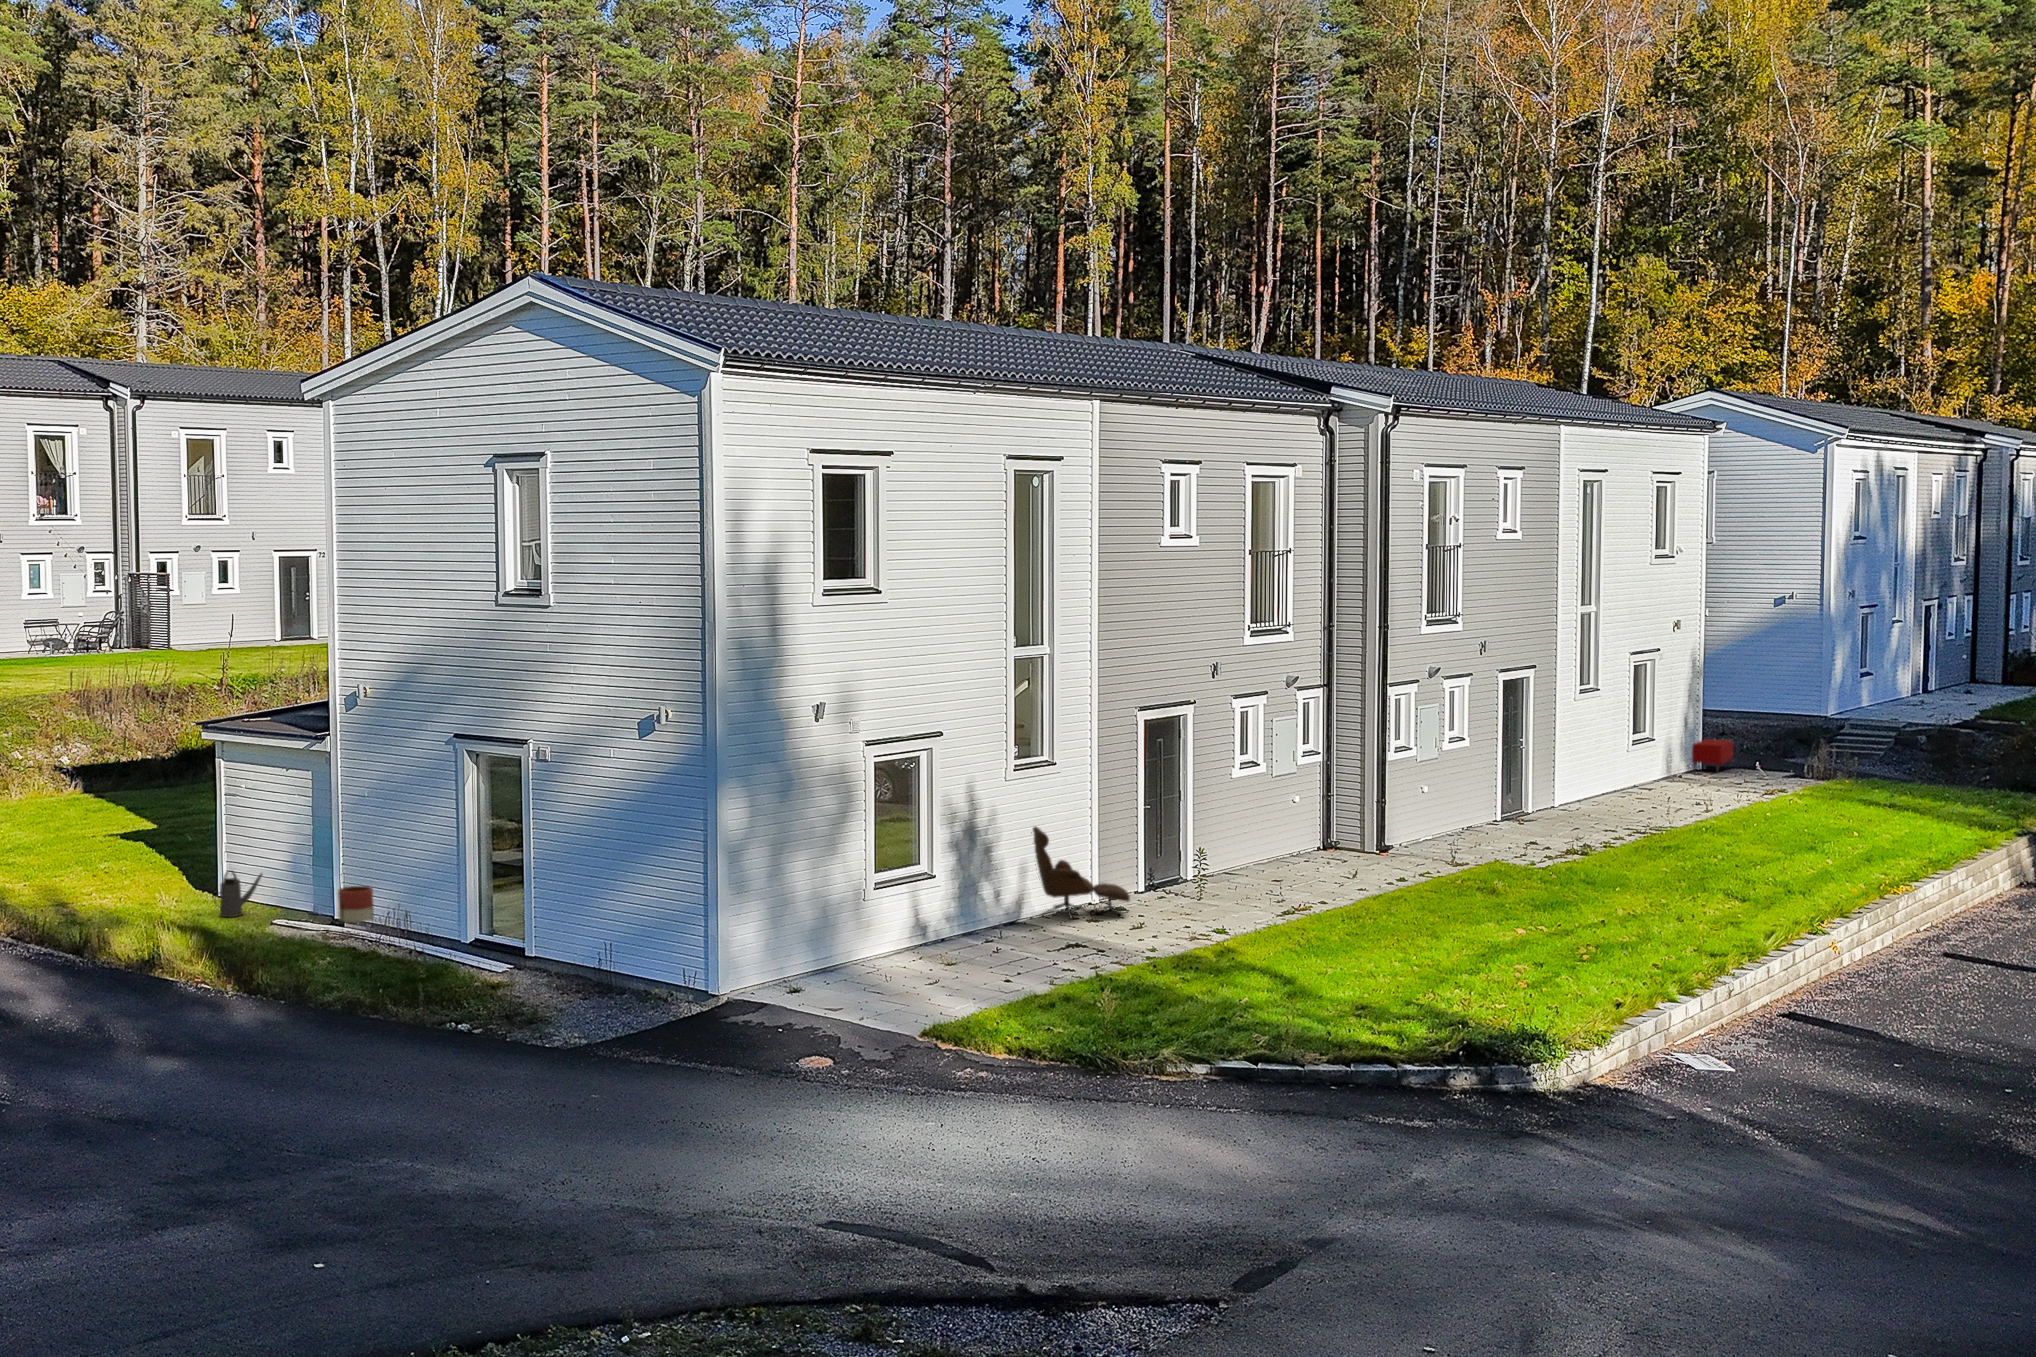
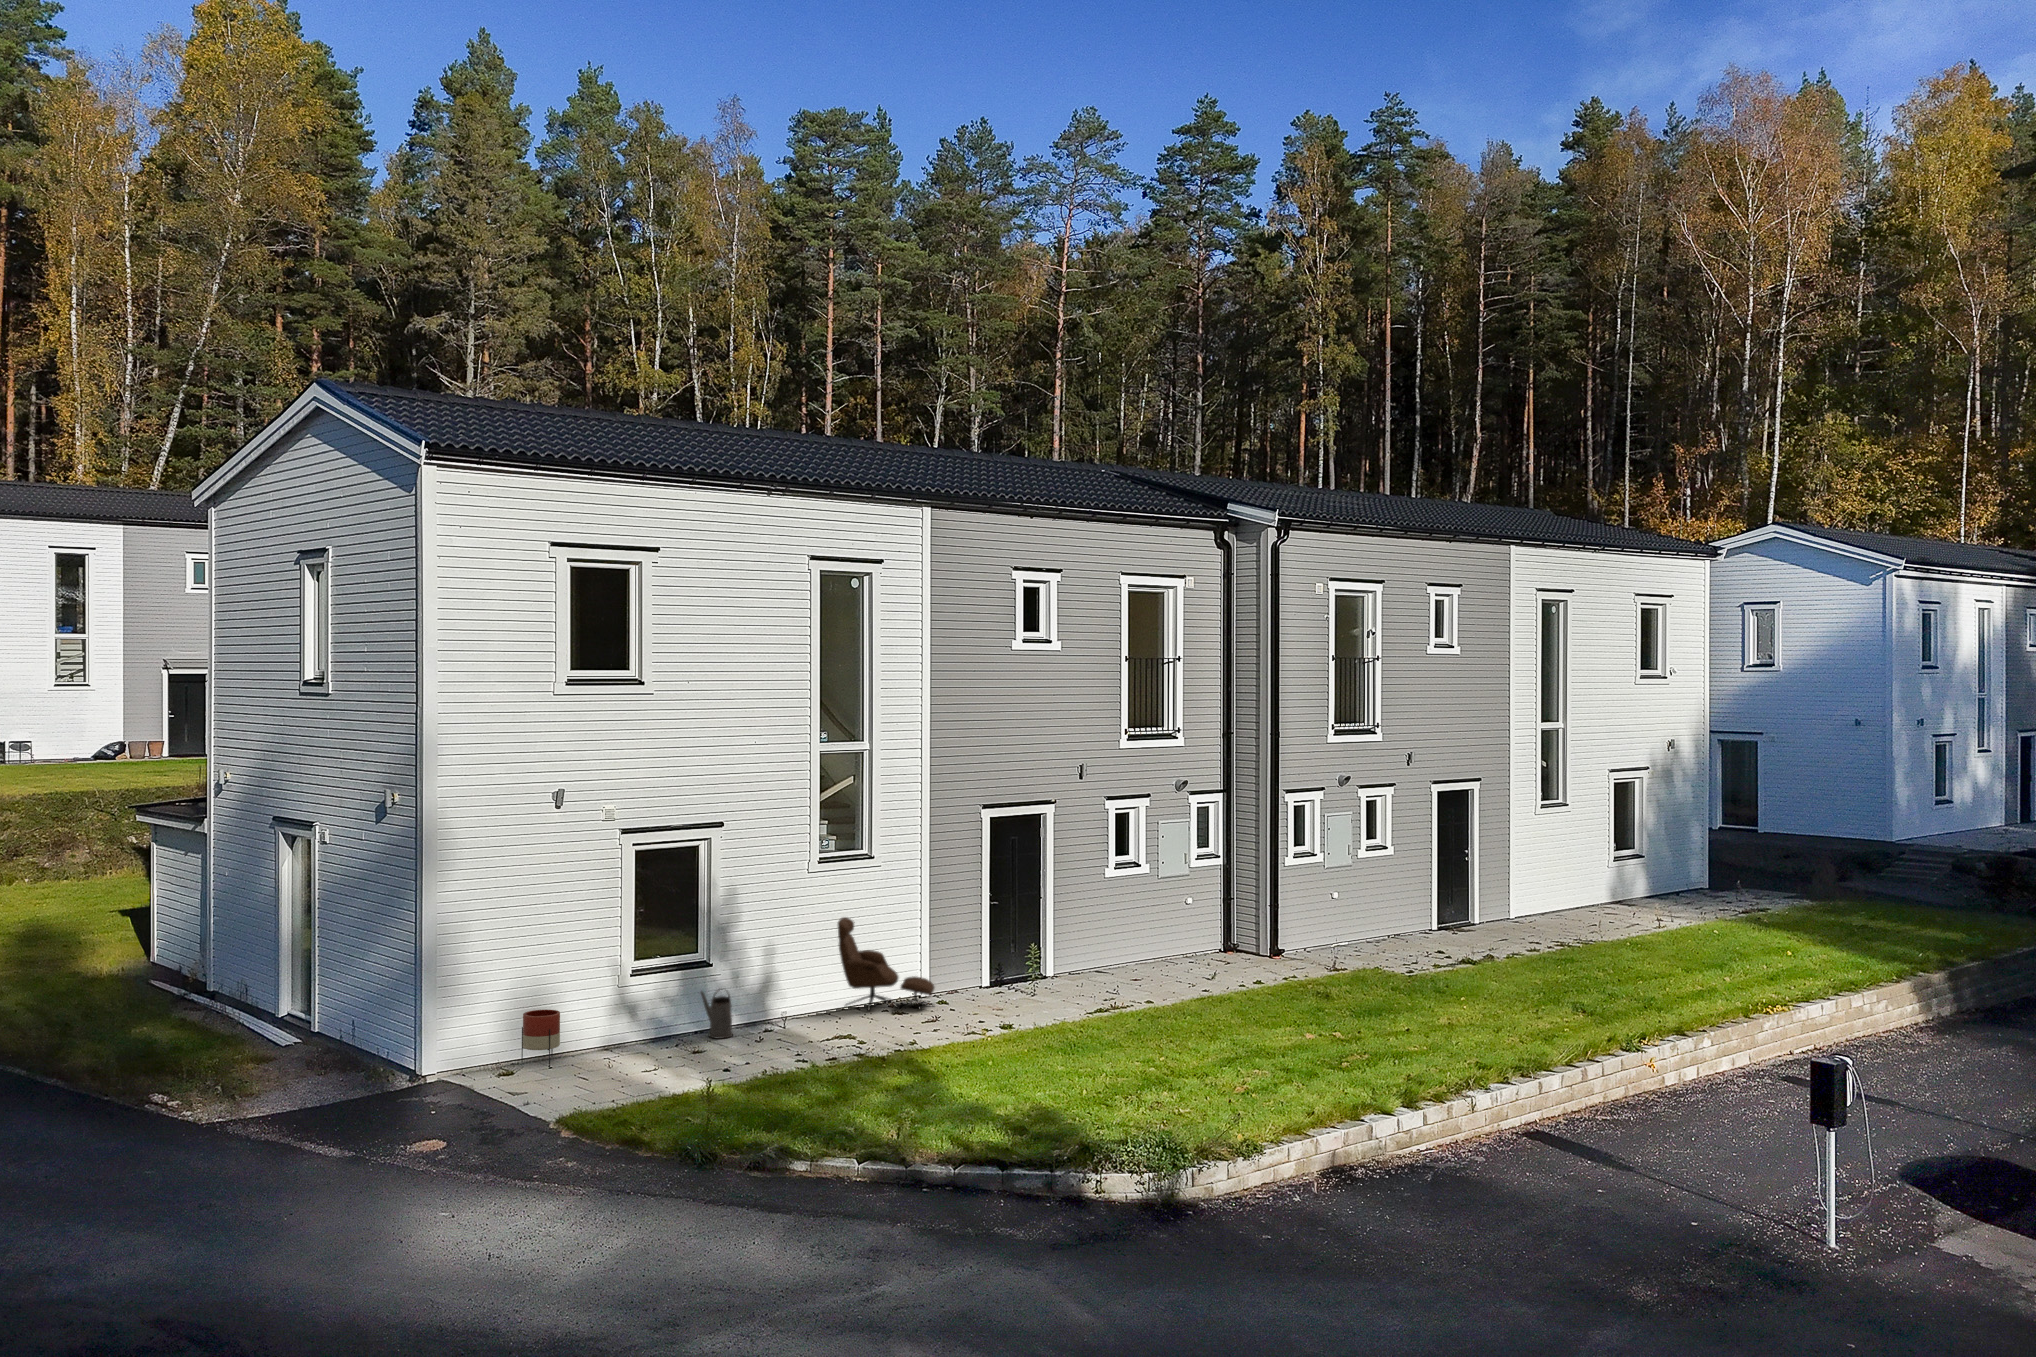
bench: present [1691,739,1733,772] -> none [1686,857,1735,891]
watering can: present [214,871,263,917] -> present [701,991,733,1038]
planter: present [338,886,374,923] -> present [522,1009,560,1065]

